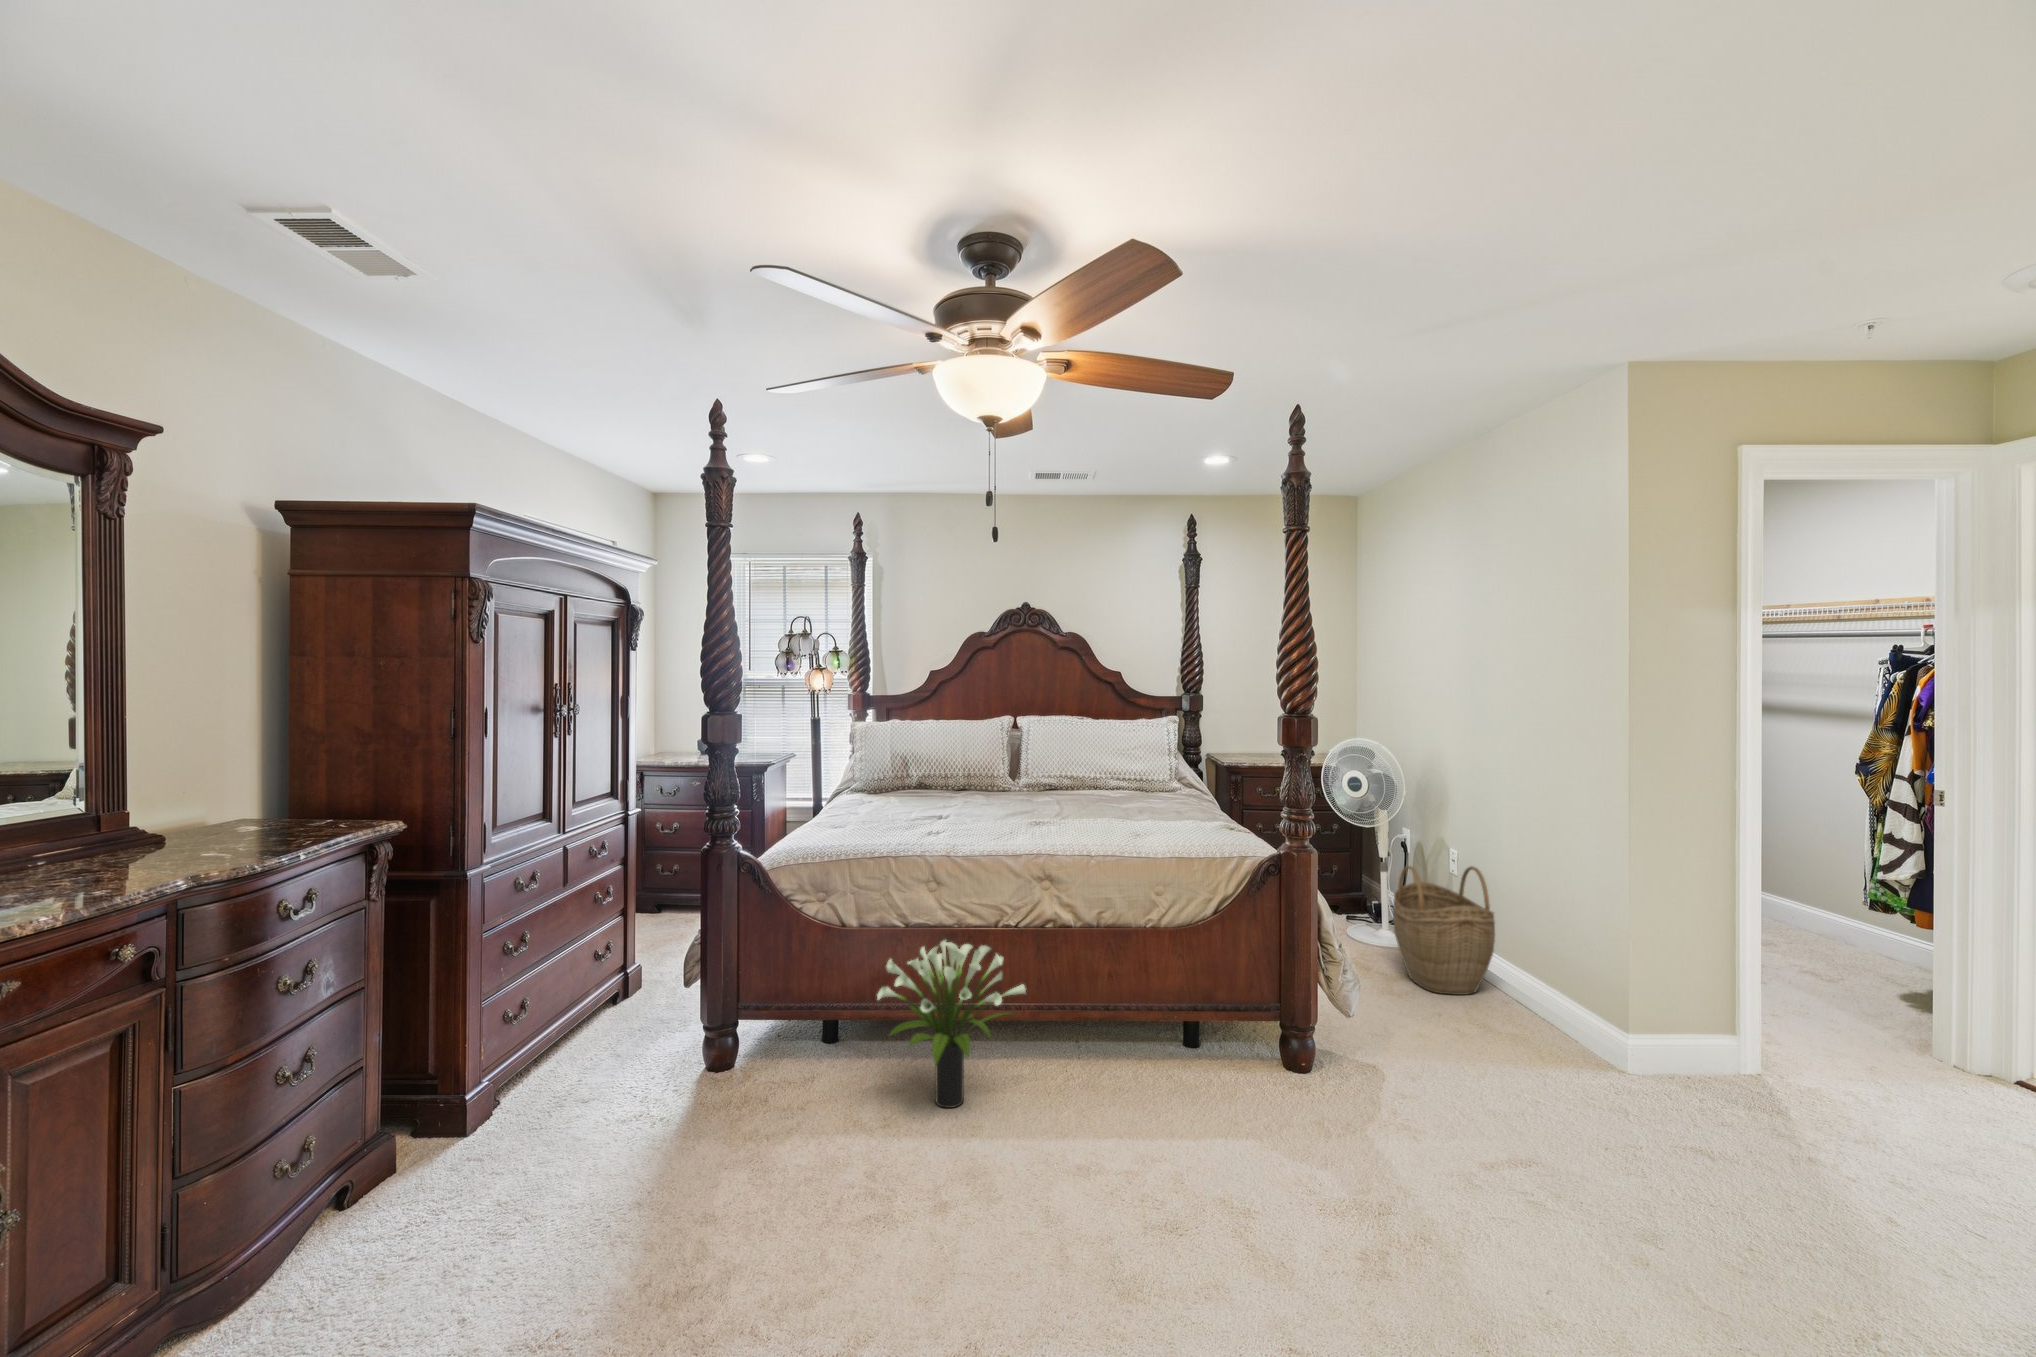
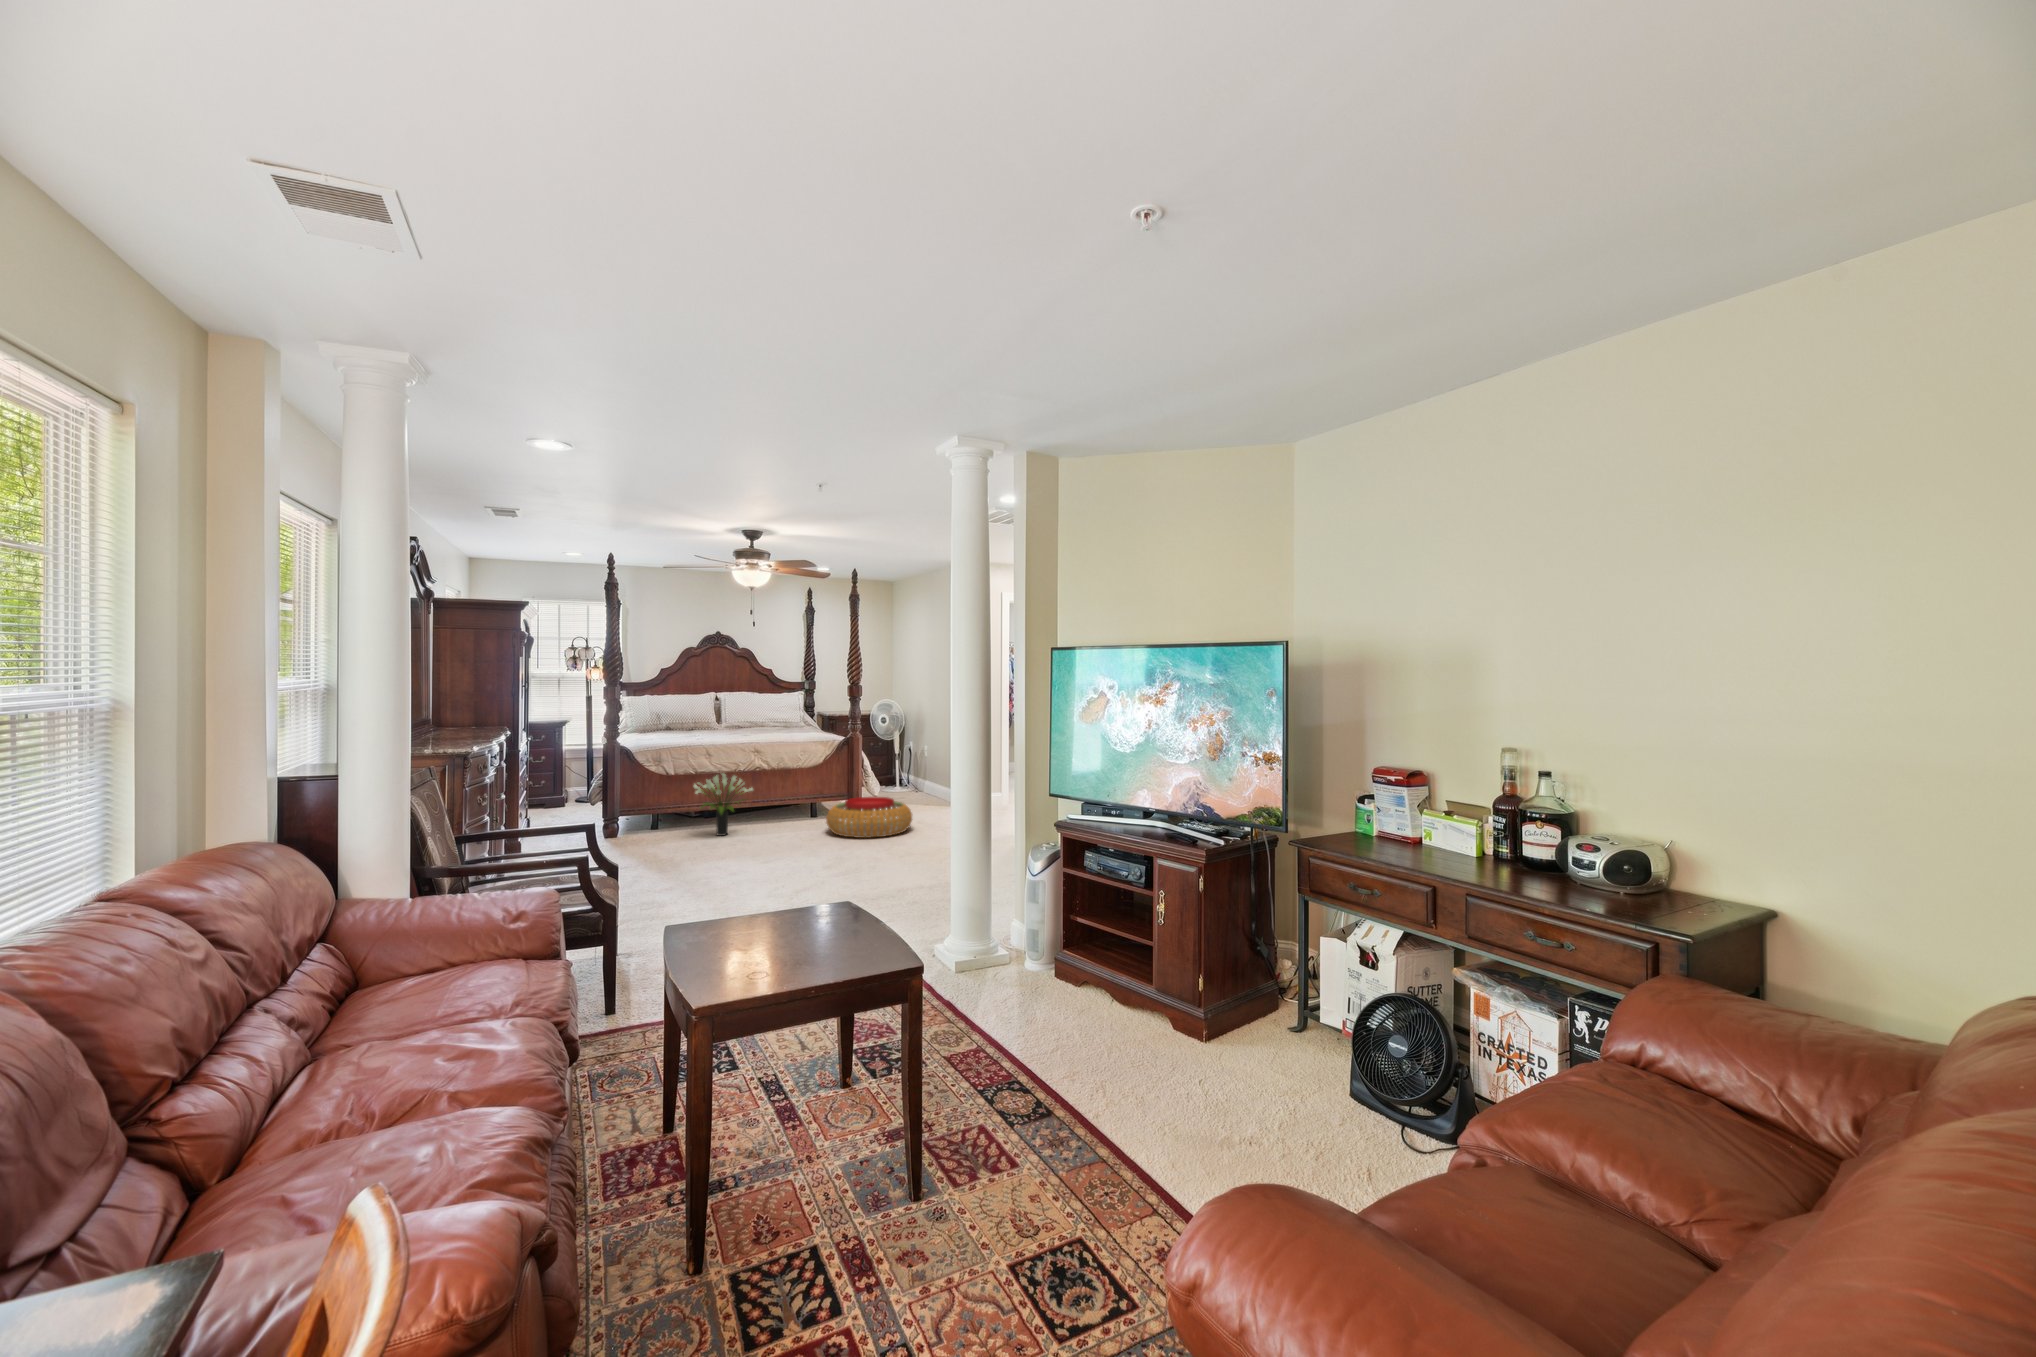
woven basket: present [1393,866,1495,995] -> none [899,749,936,800]
pouf: none [1218,1045,1499,1236] -> present [826,797,912,838]

